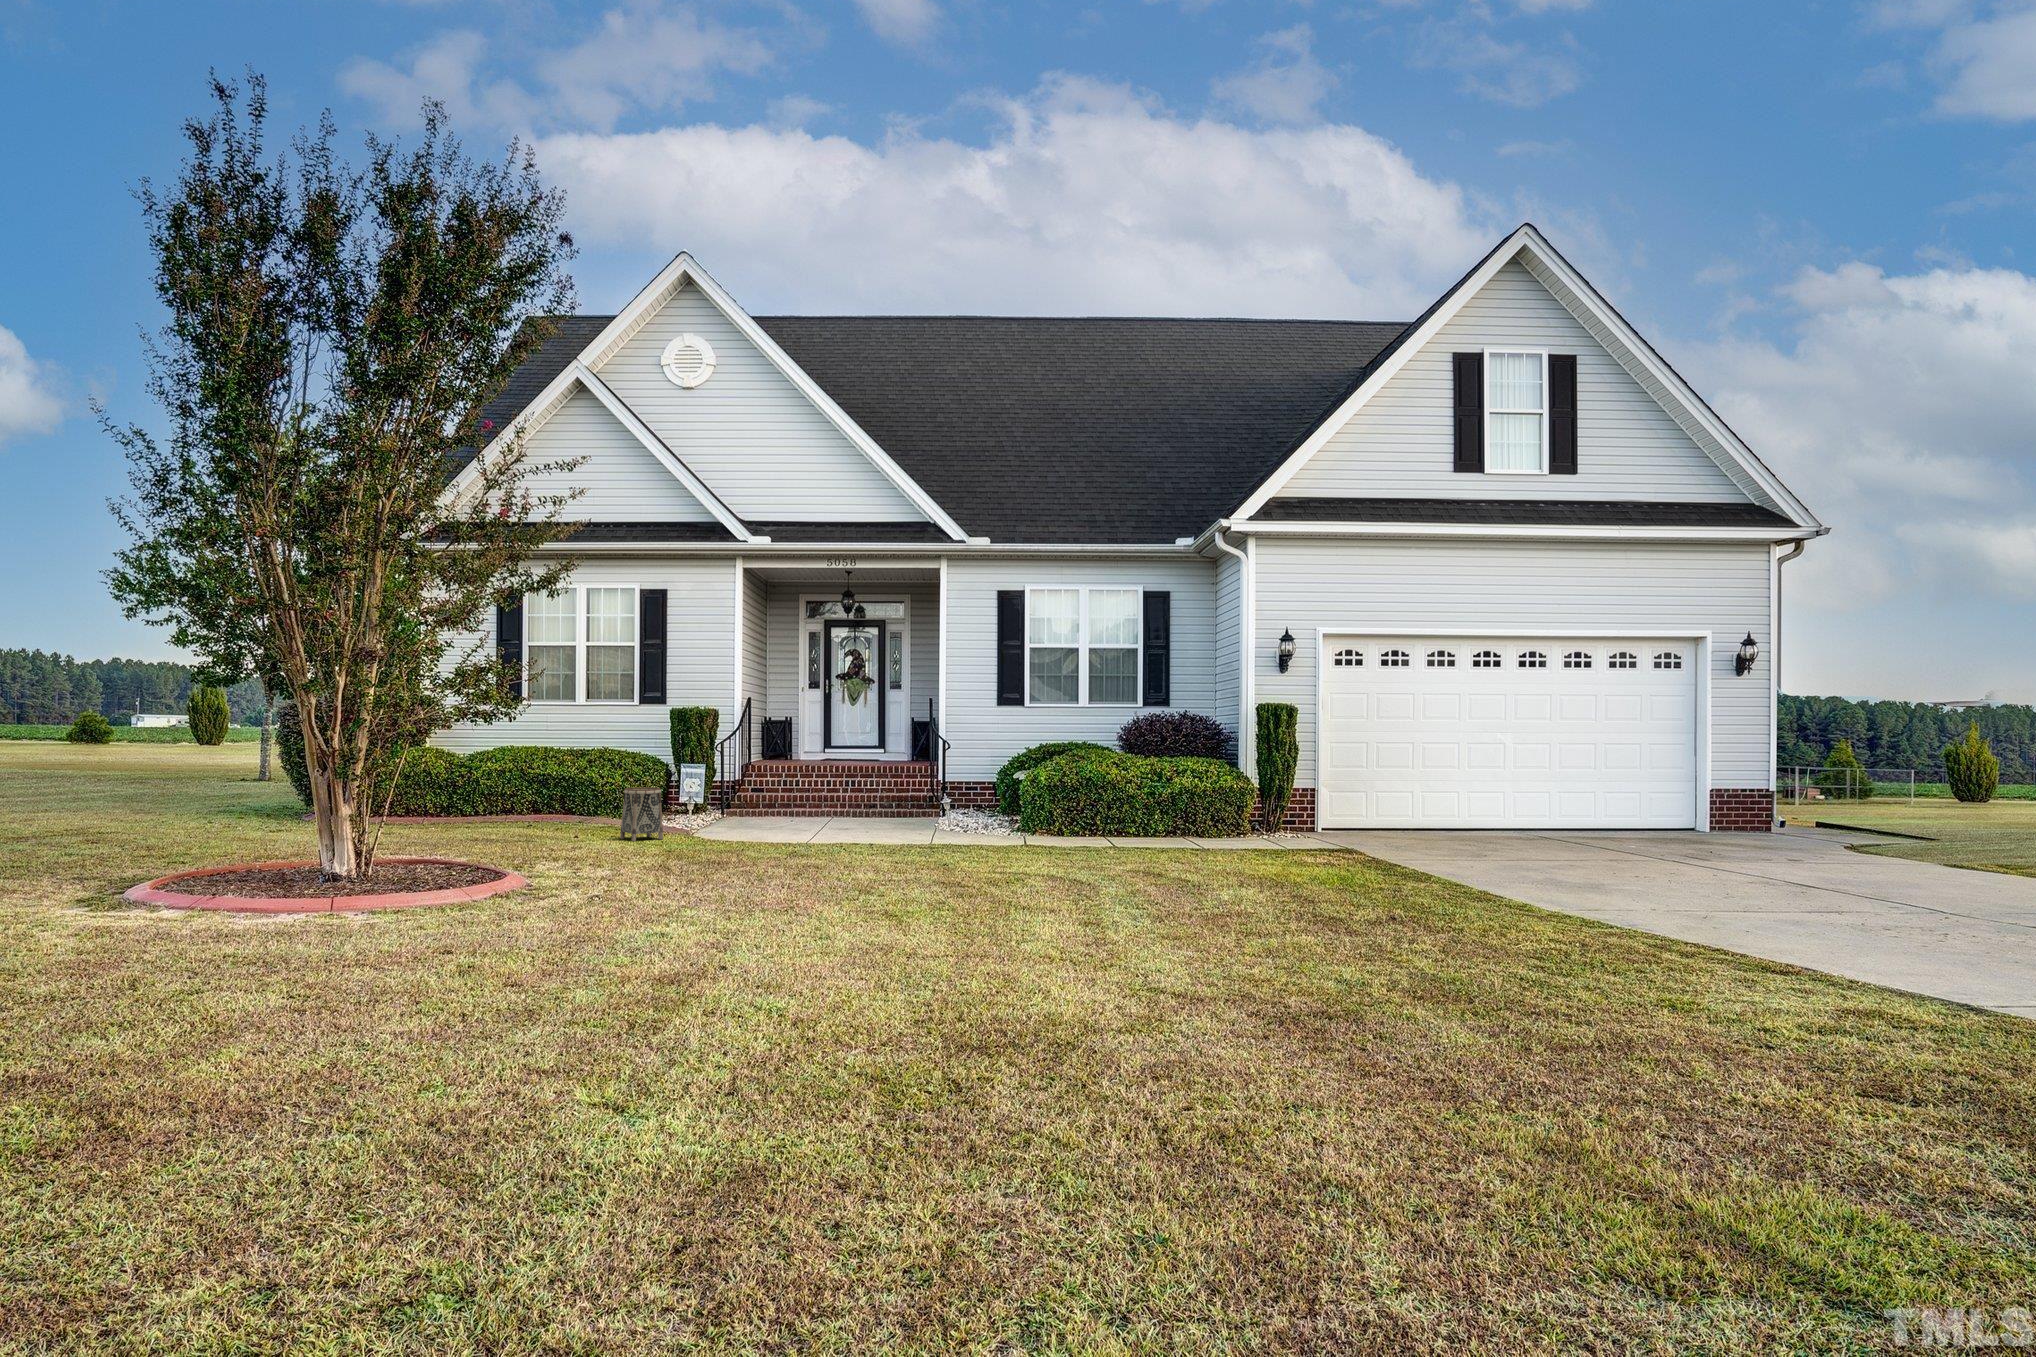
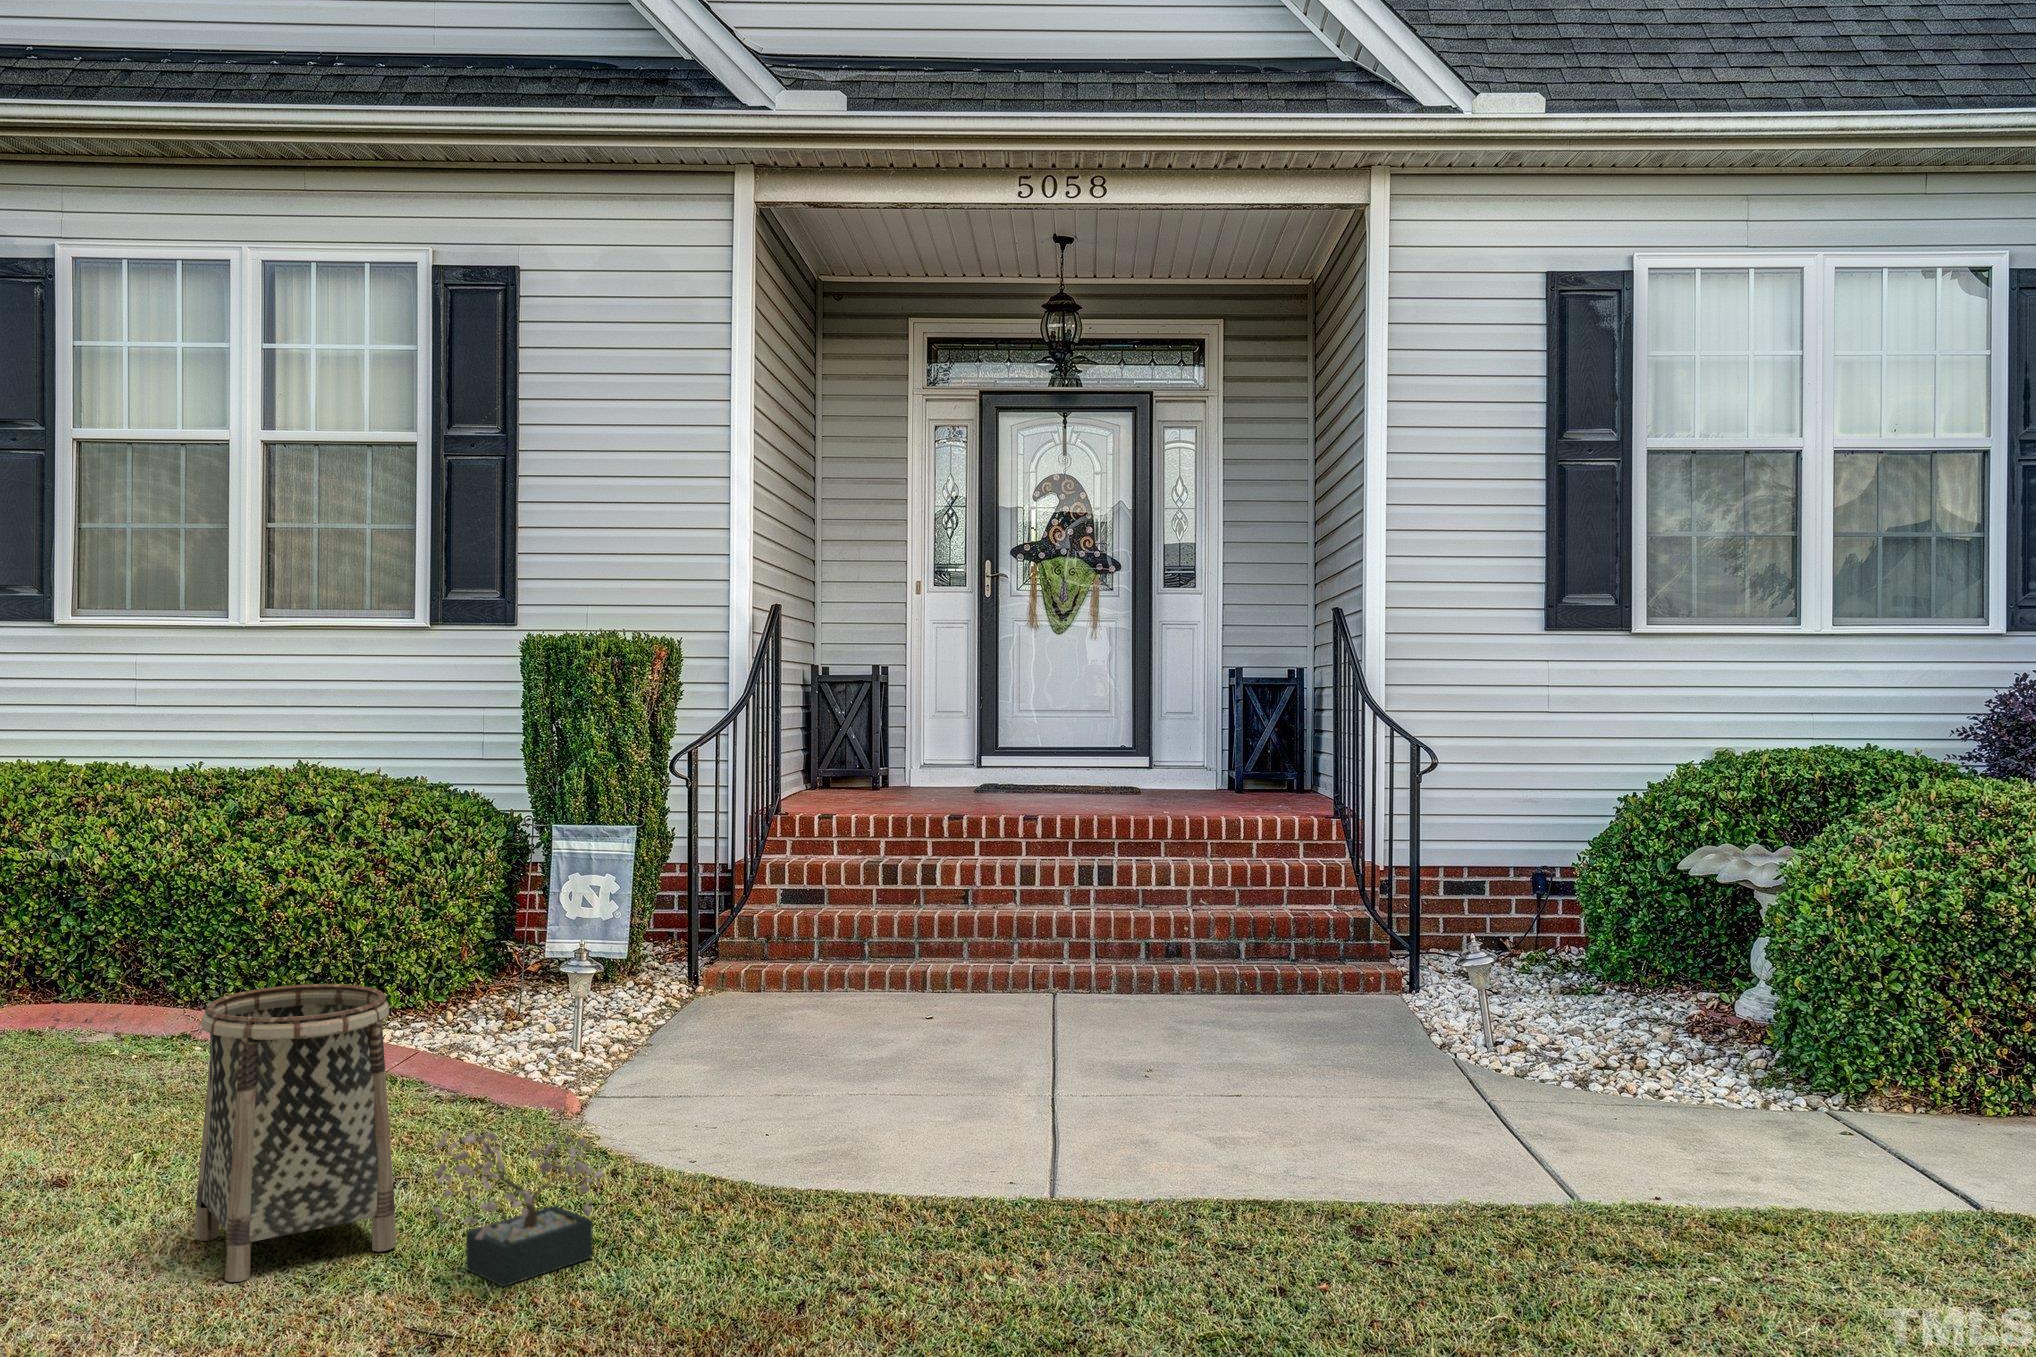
decorative plant: none [673,811,706,842] -> present [434,1131,603,1287]

